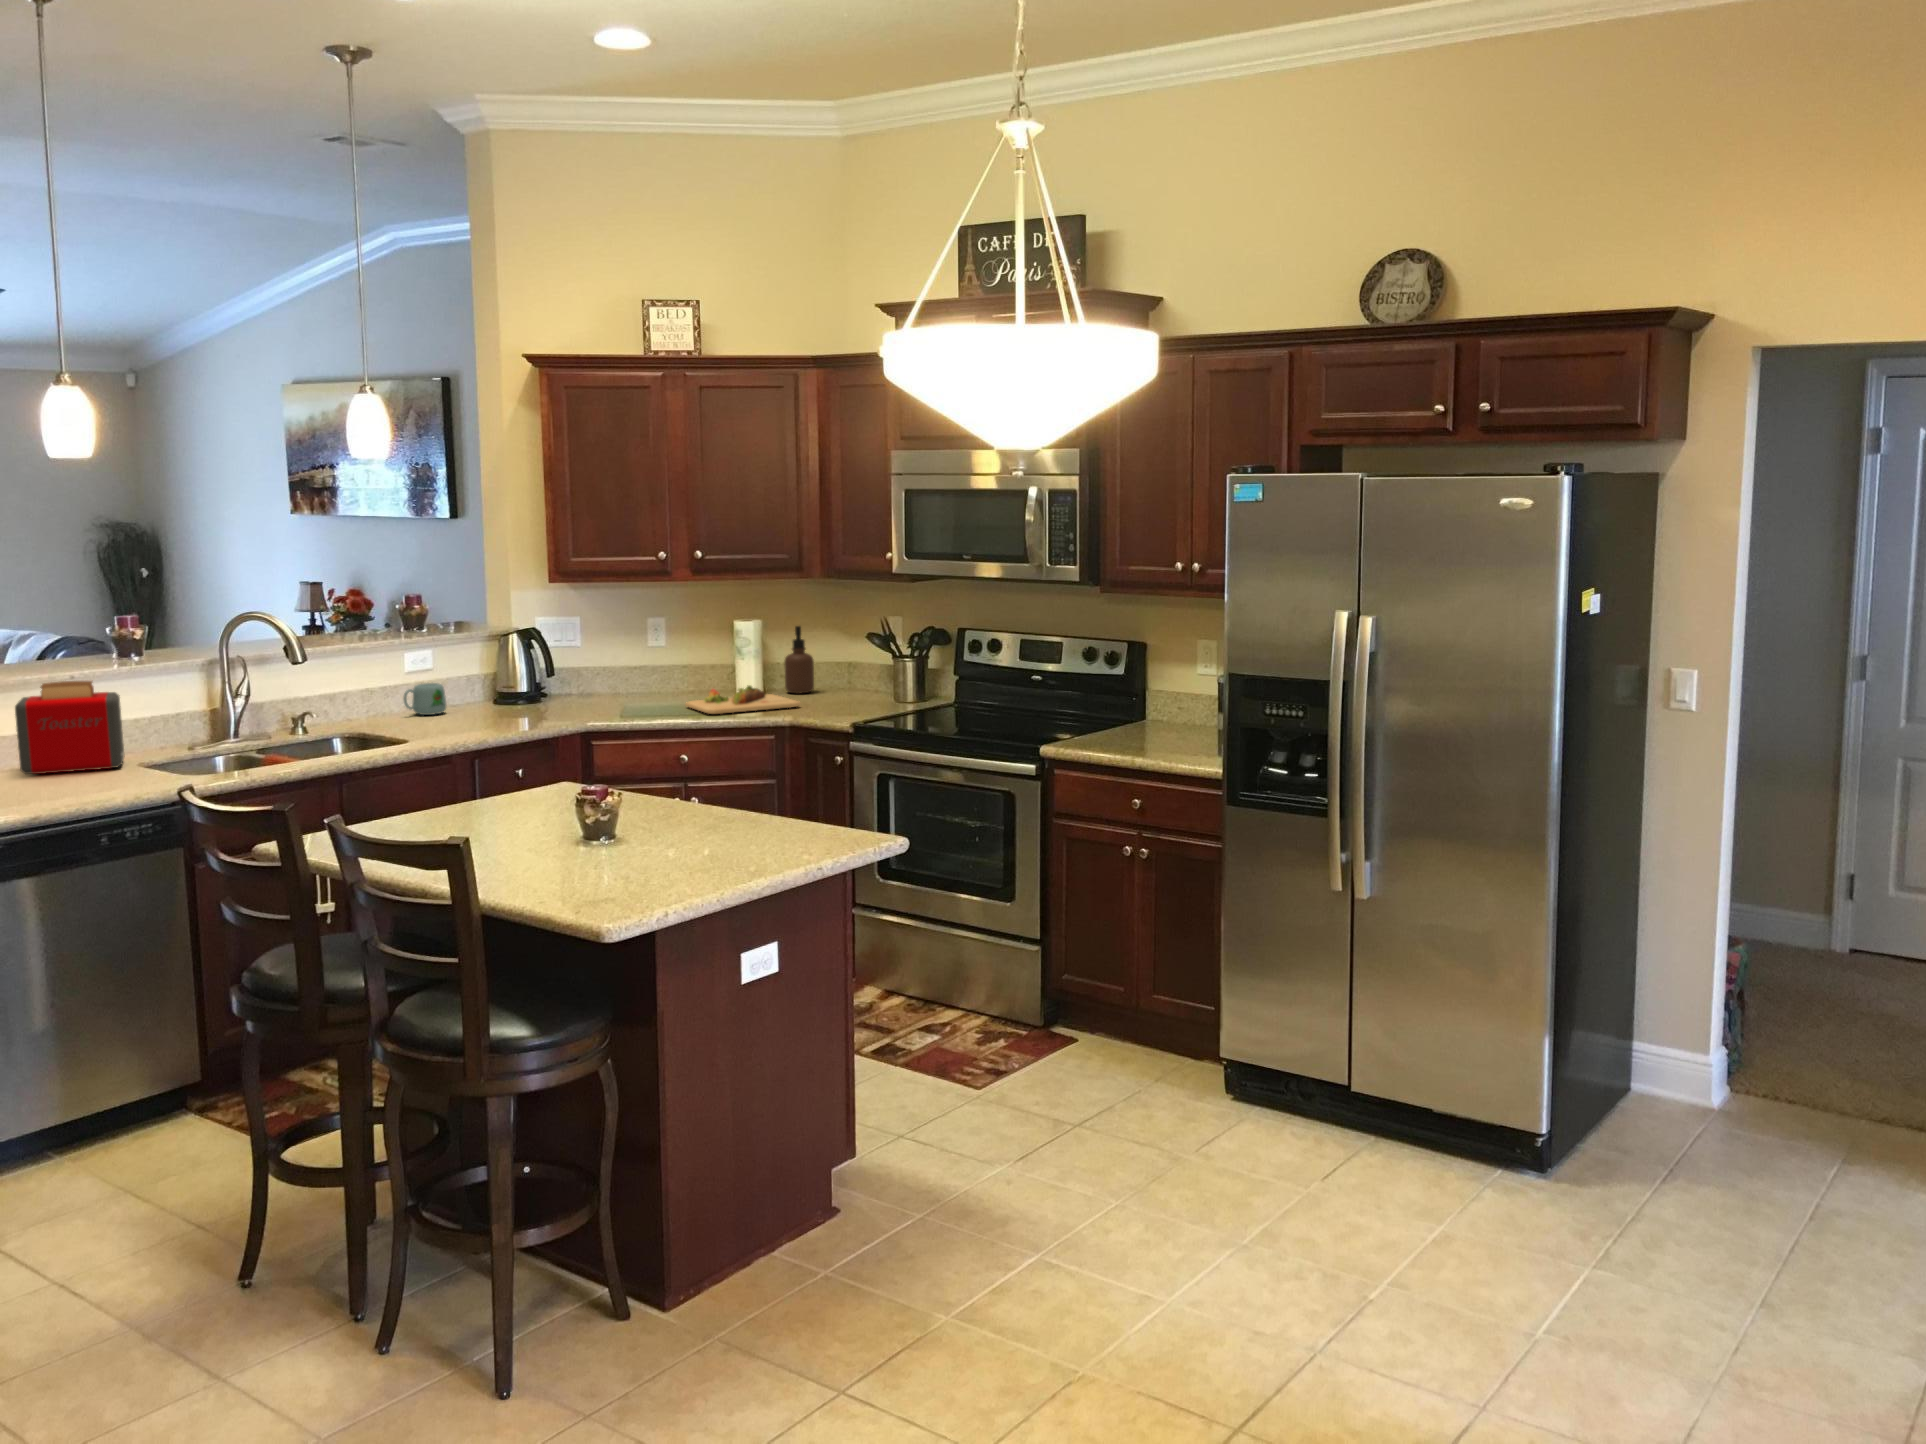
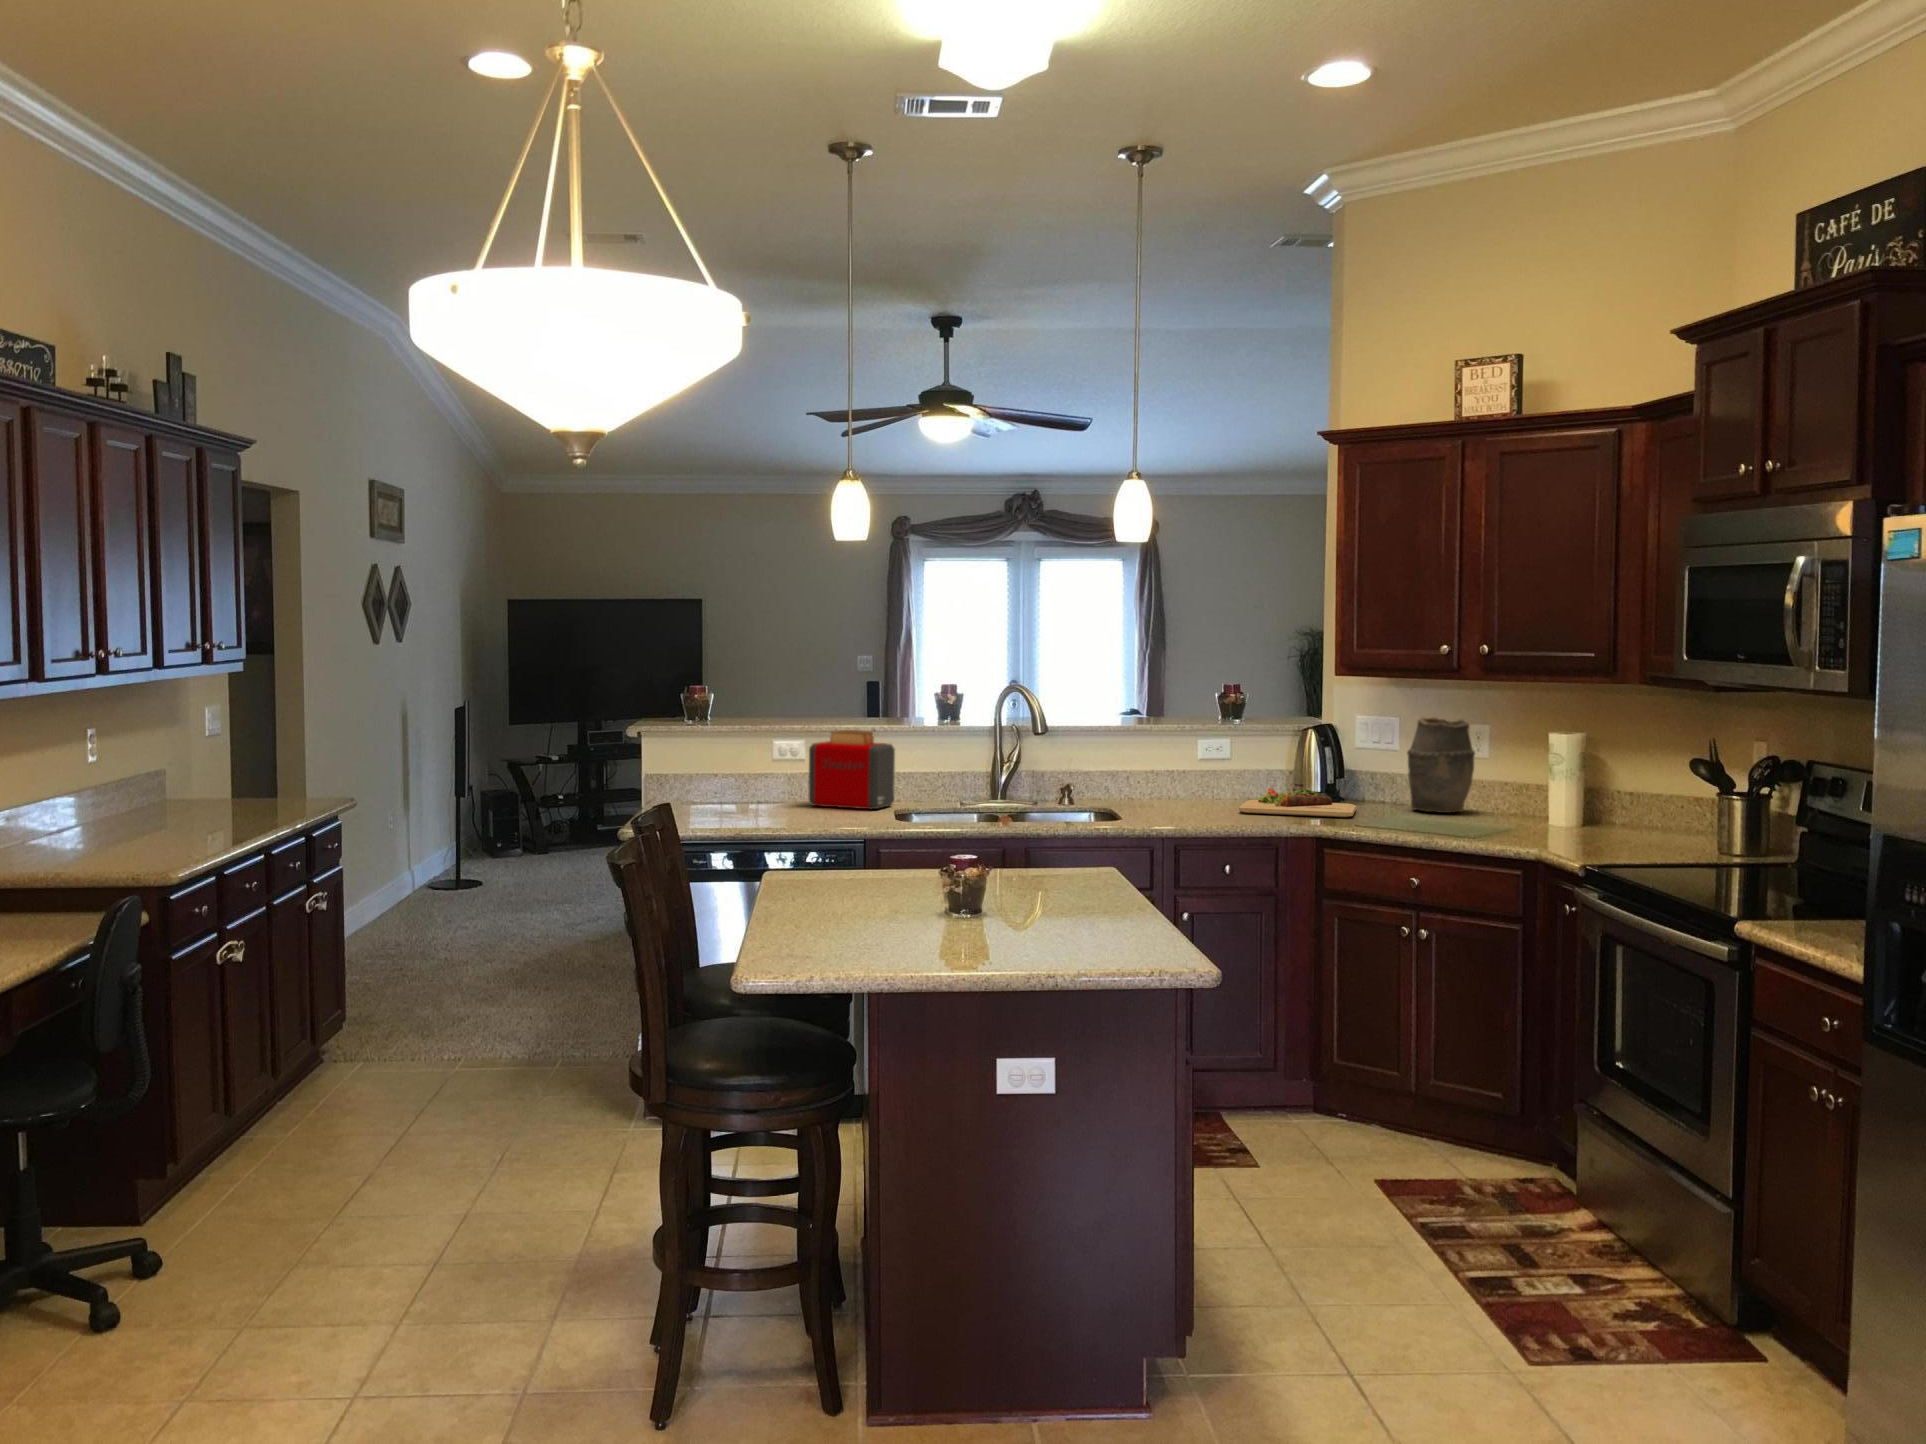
vase: none [605,614,663,696] -> present [1407,718,1475,813]
soap dispenser: present [784,626,814,694] -> none [1611,745,1652,831]
mug: present [404,683,446,715] -> none [1175,773,1220,805]
cutting board: present [685,685,801,714] -> present [1239,788,1356,817]

